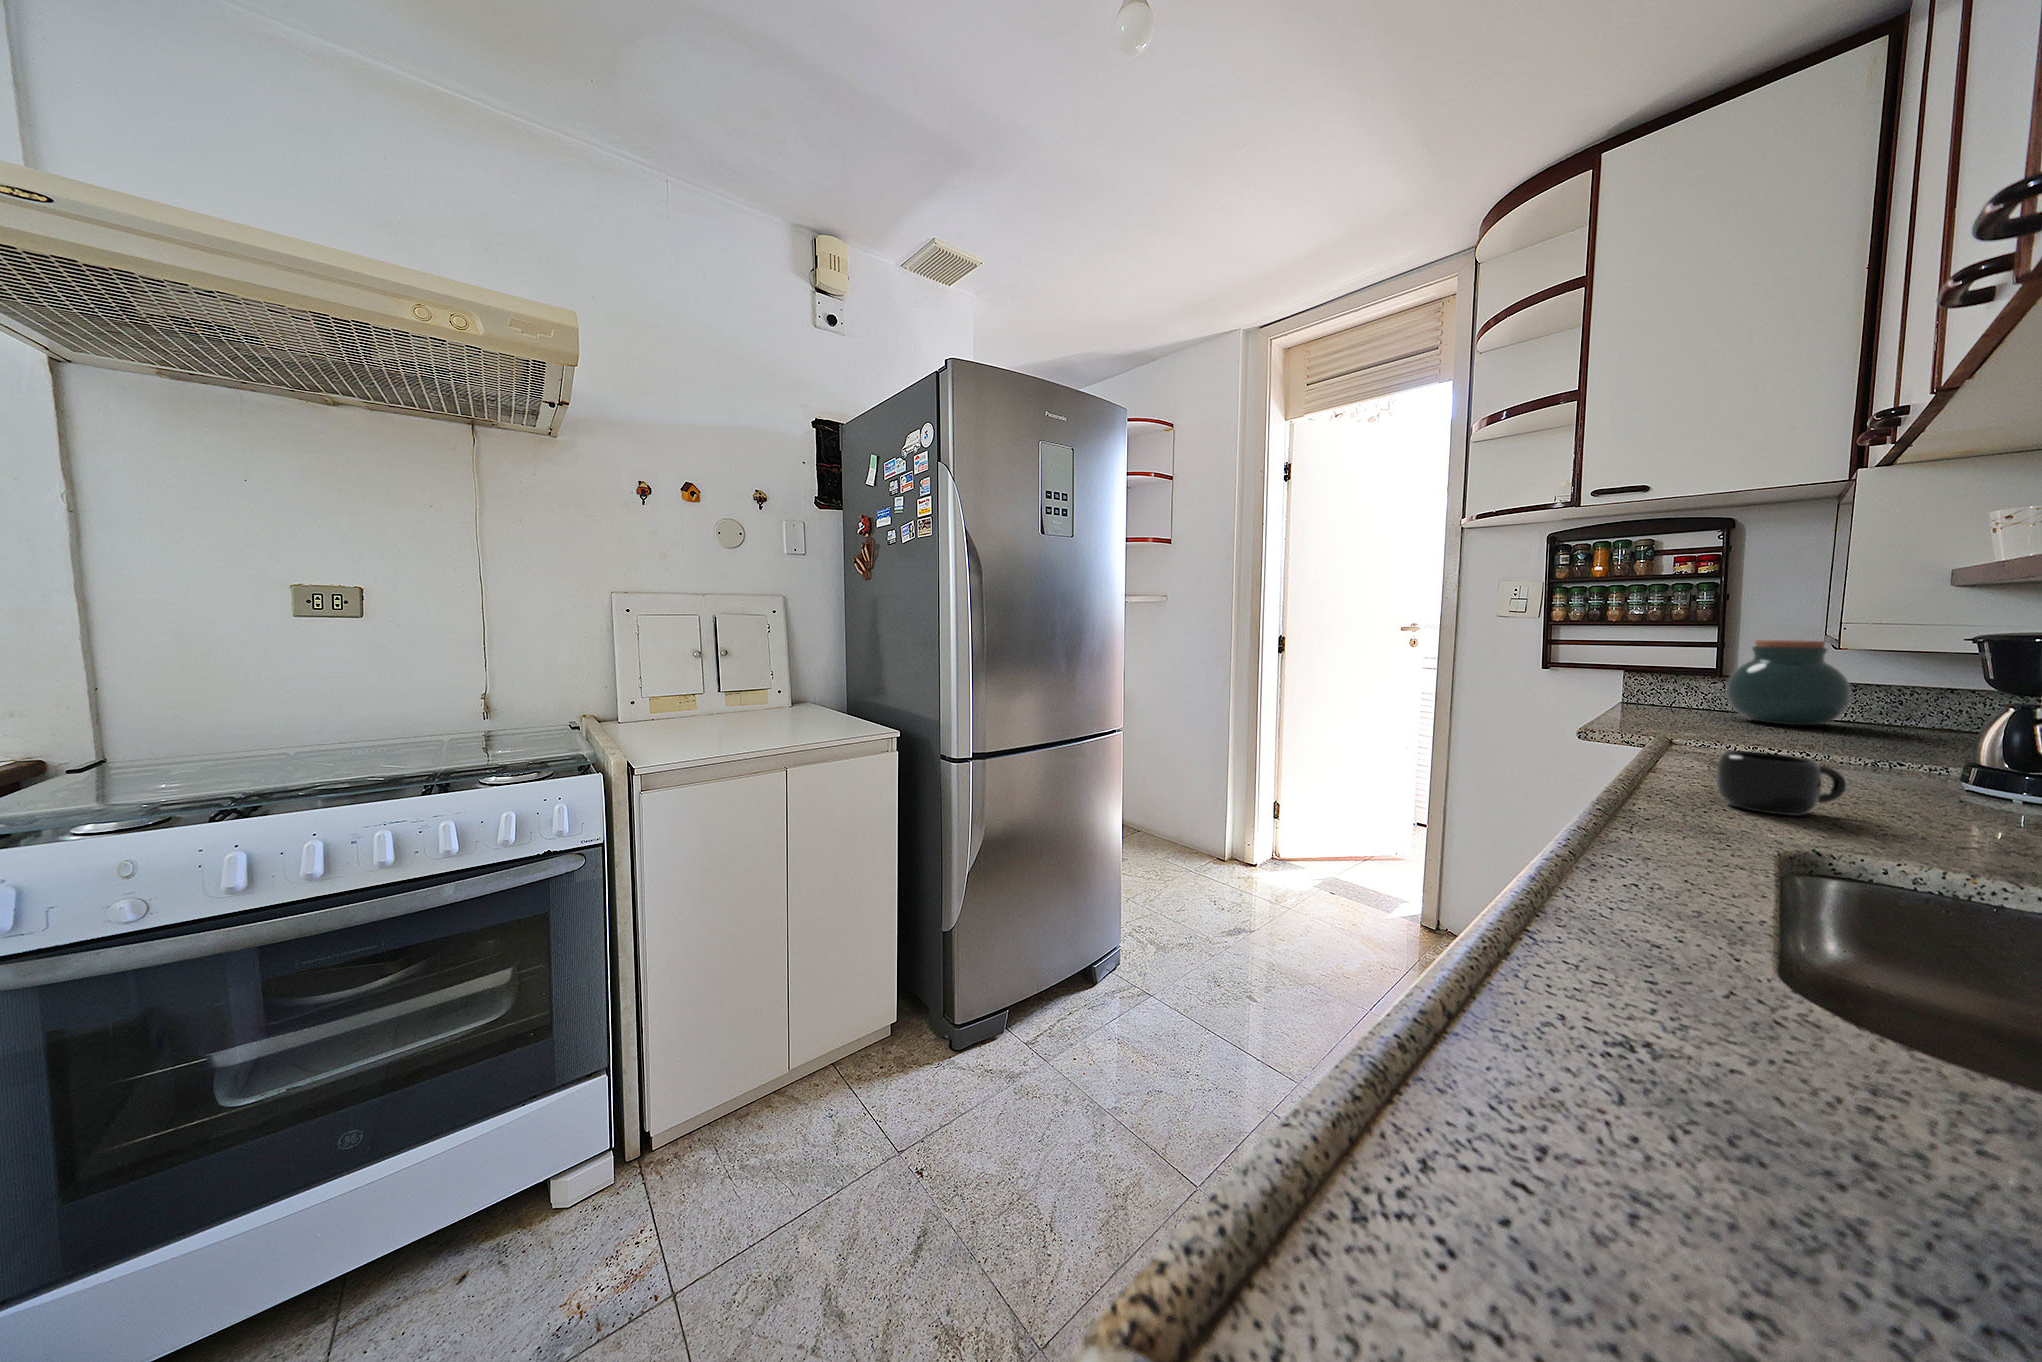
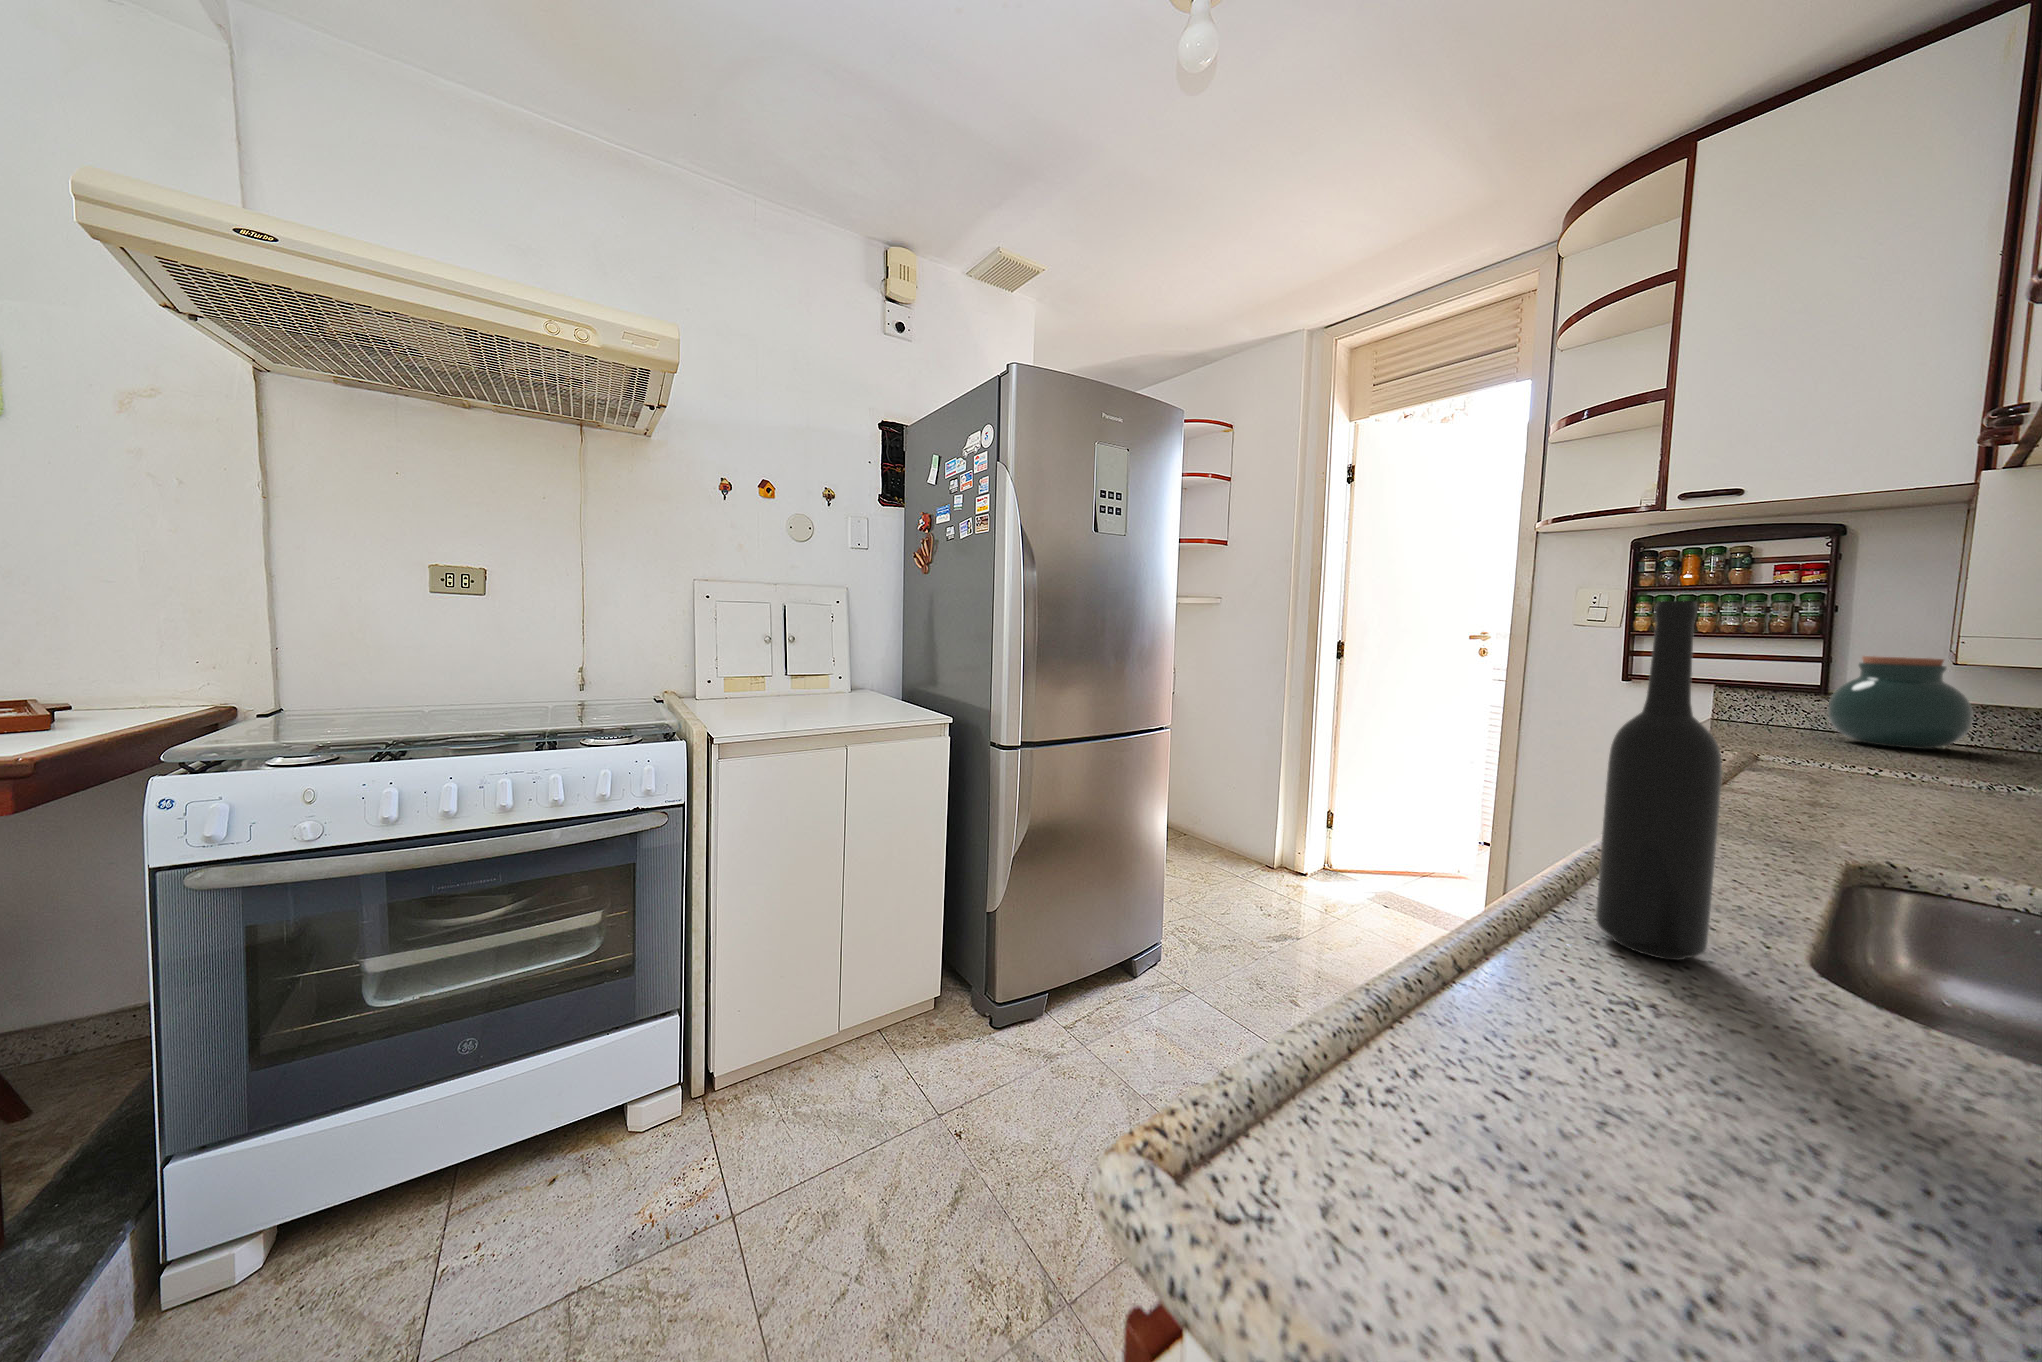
bottle: none [1573,611,1695,985] -> present [1596,601,1722,960]
mug: present [1716,751,1846,816] -> none [1792,763,1938,831]

